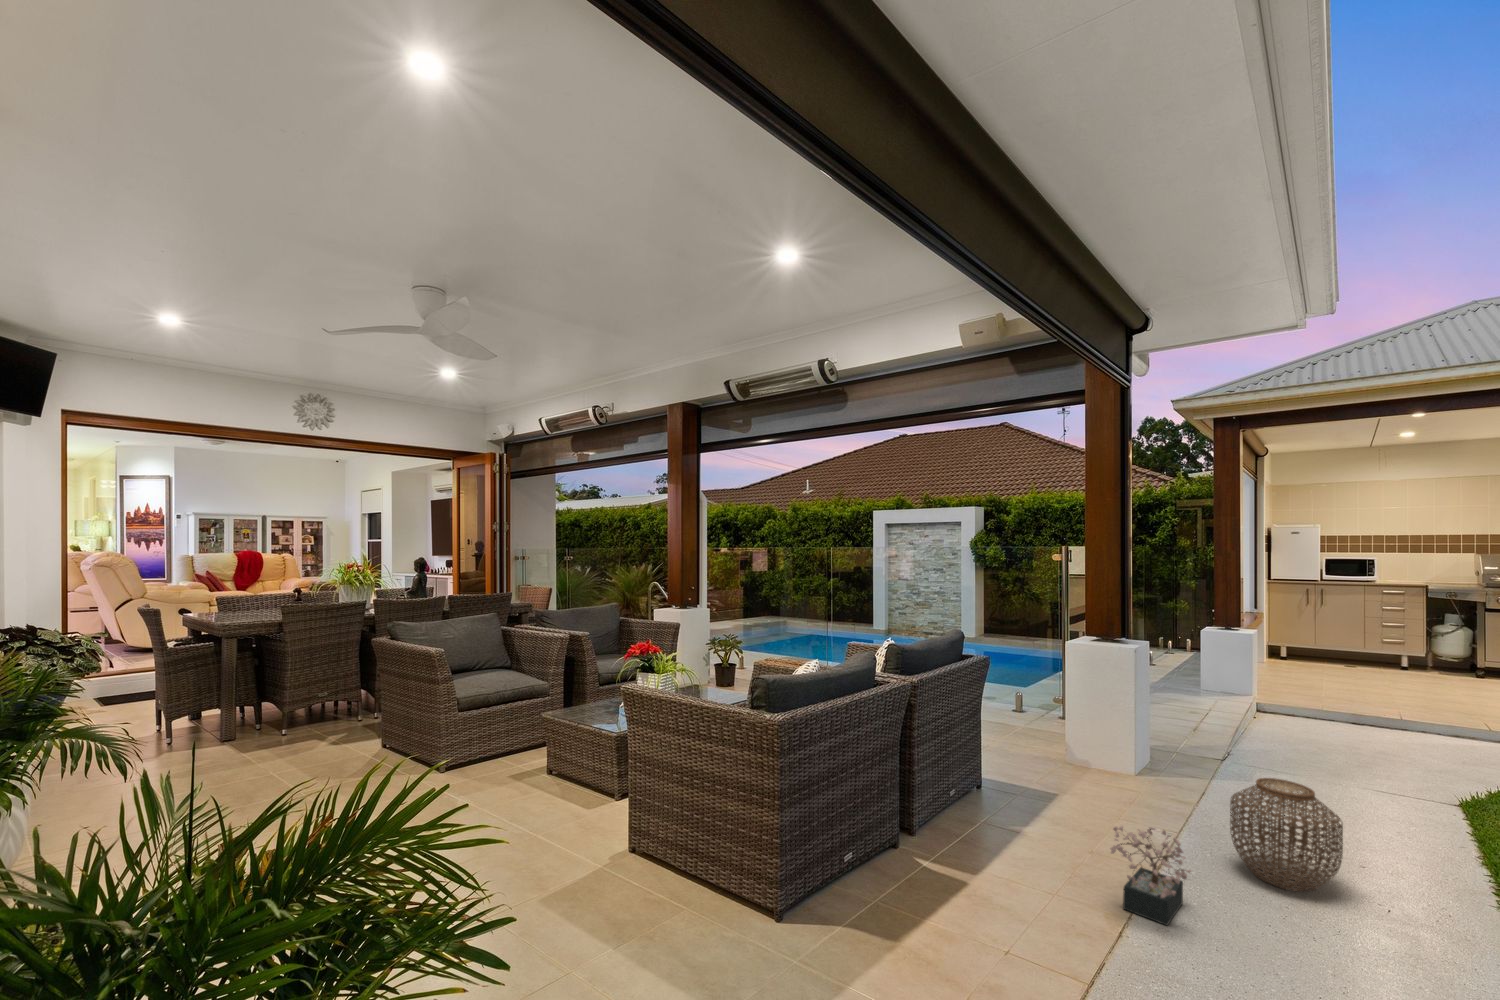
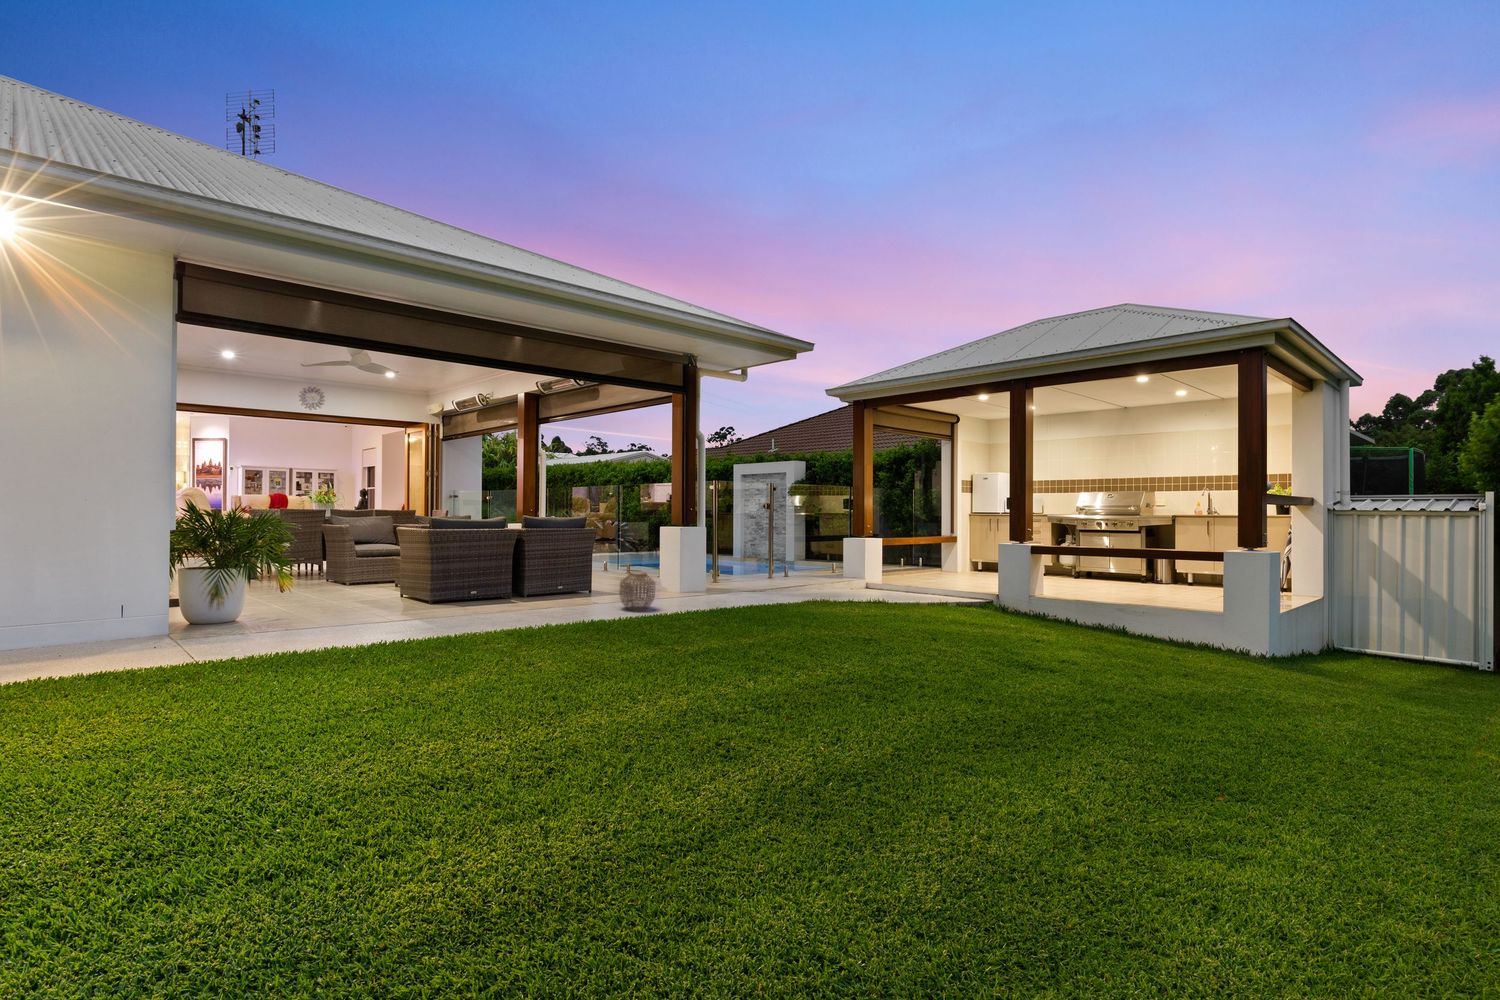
decorative plant: present [1110,826,1191,925] -> none [545,578,582,611]

